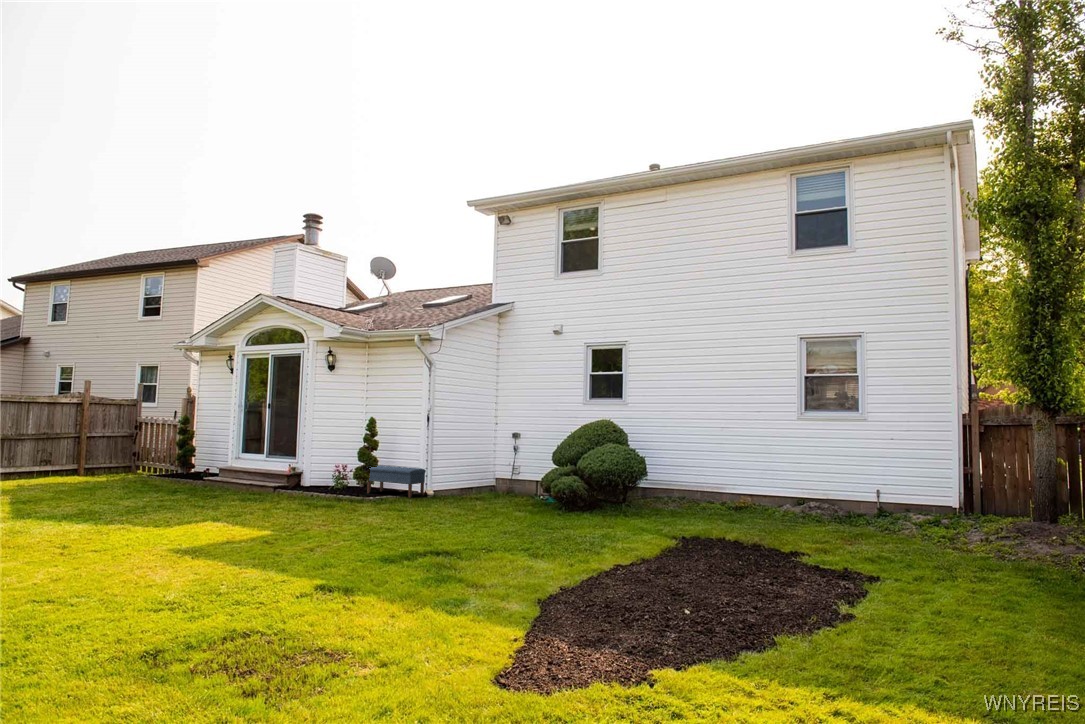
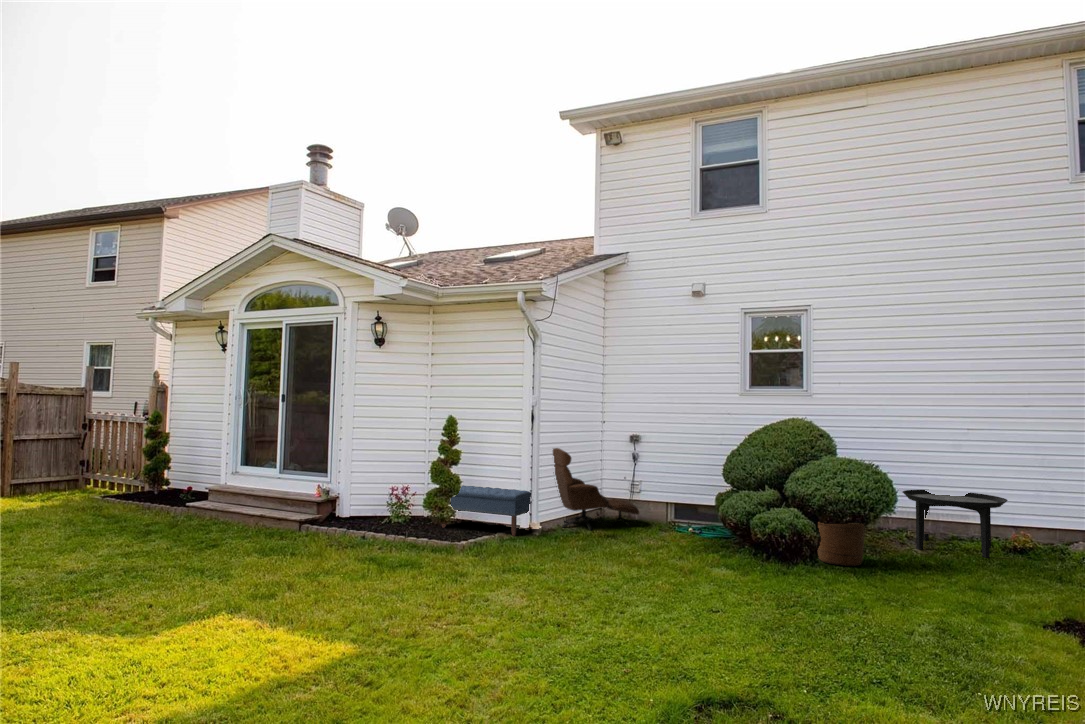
lounge chair: none [446,441,503,496] -> present [553,448,639,530]
round table: none [667,469,729,511] -> present [903,490,1008,558]
woven basket: none [589,482,618,513] -> present [818,522,864,566]

